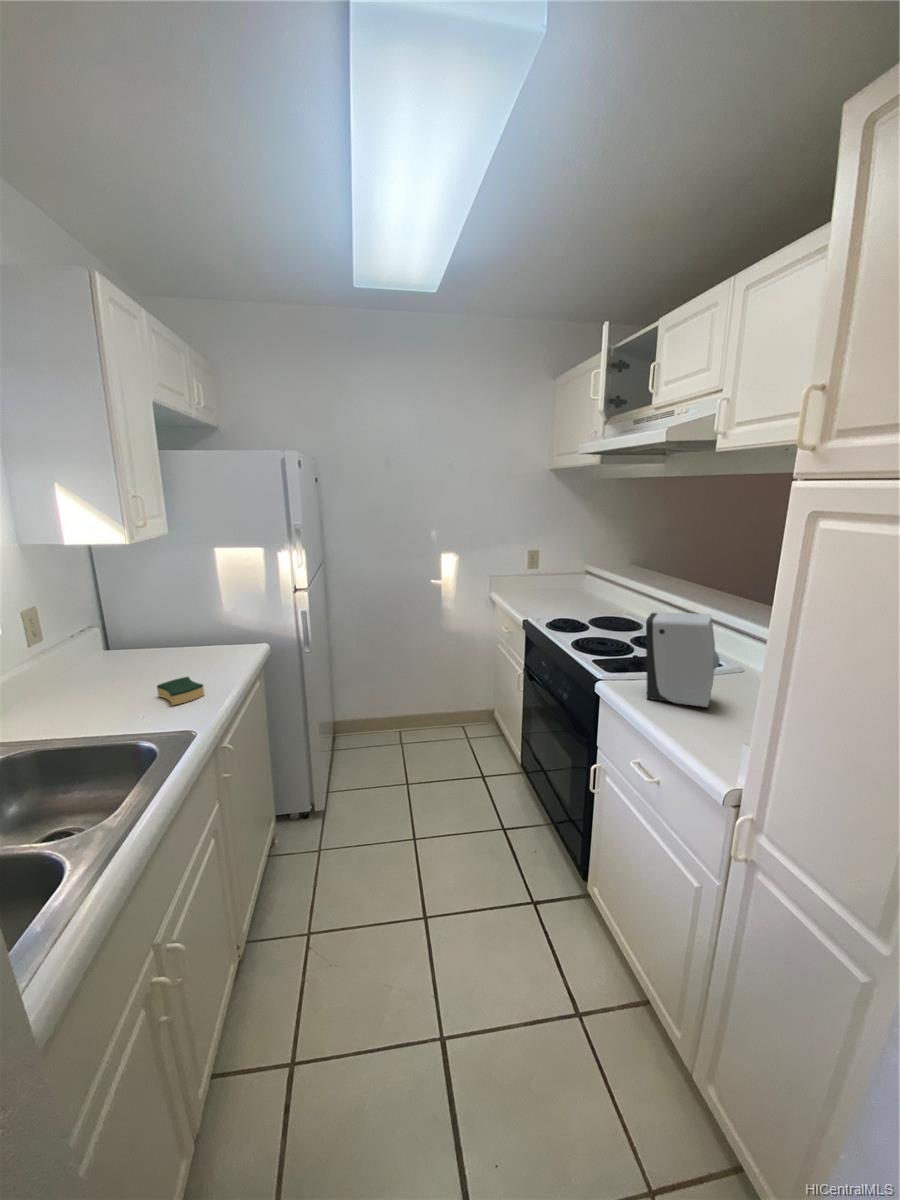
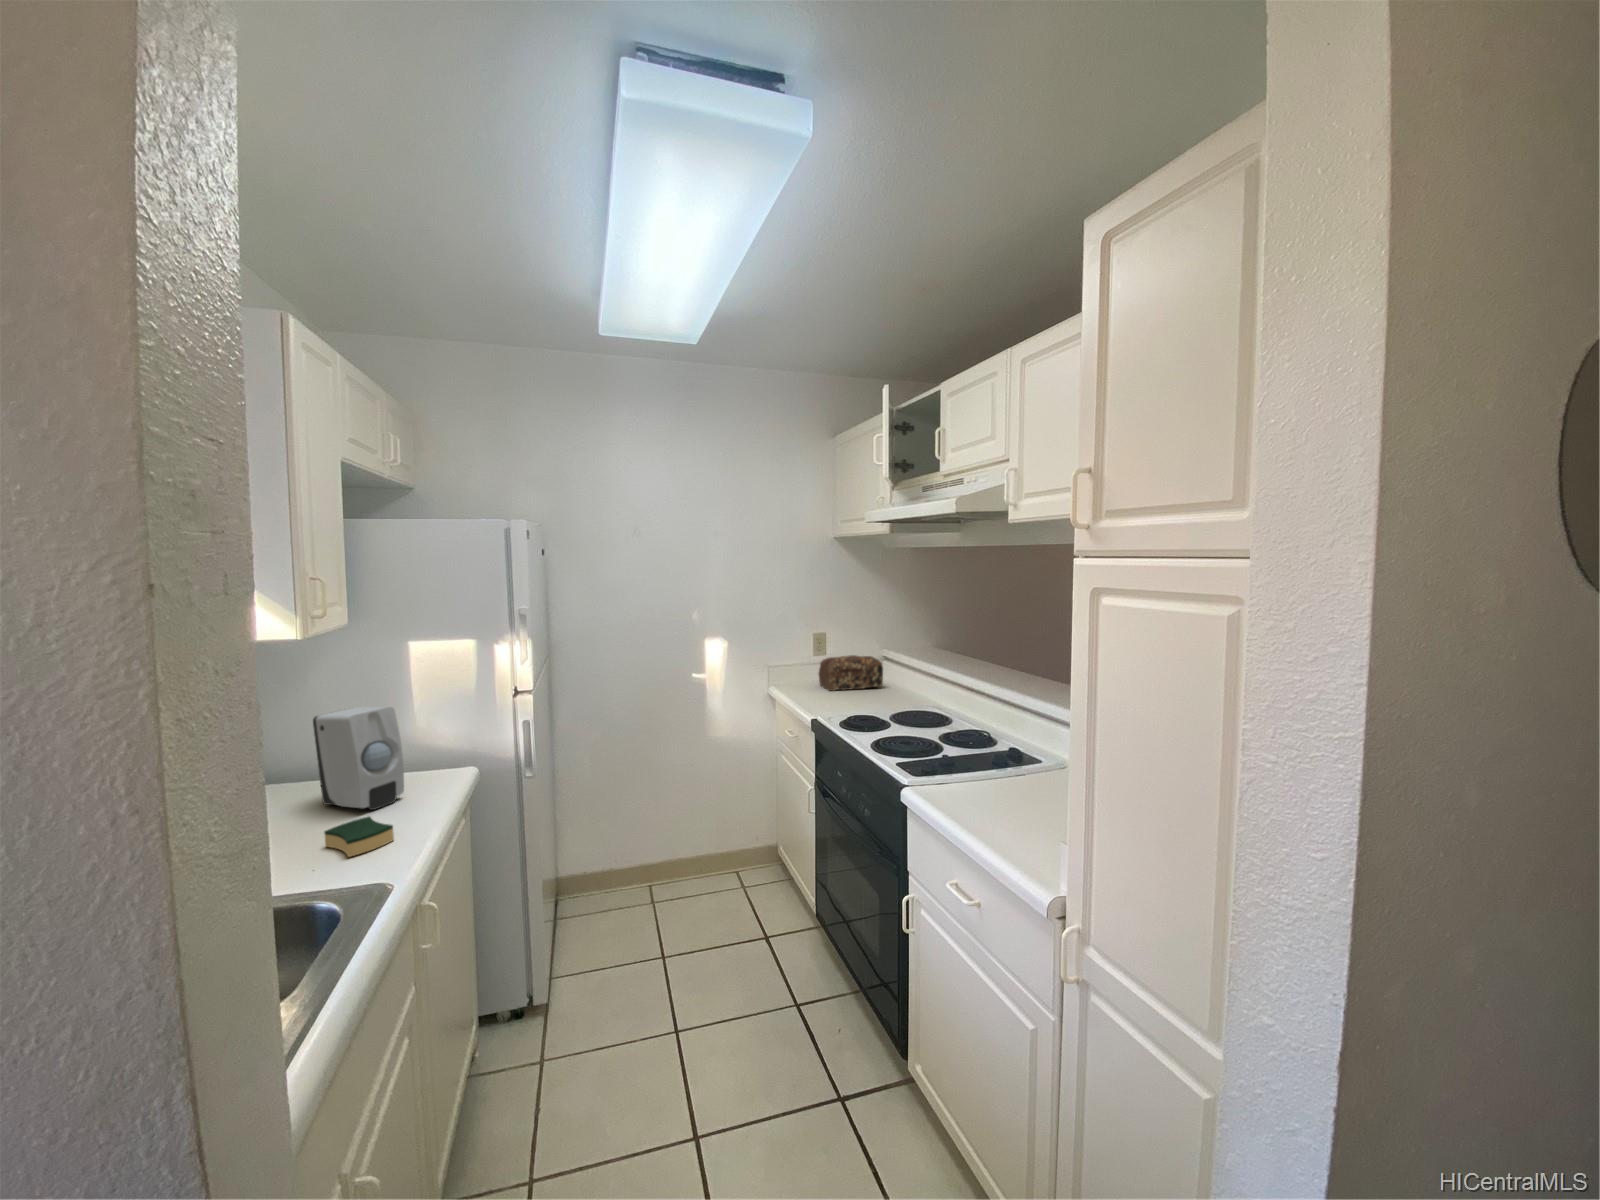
bread loaf: none [531,570,585,598] -> present [819,655,883,691]
soap dispenser: present [646,612,720,708] -> present [313,707,404,810]

